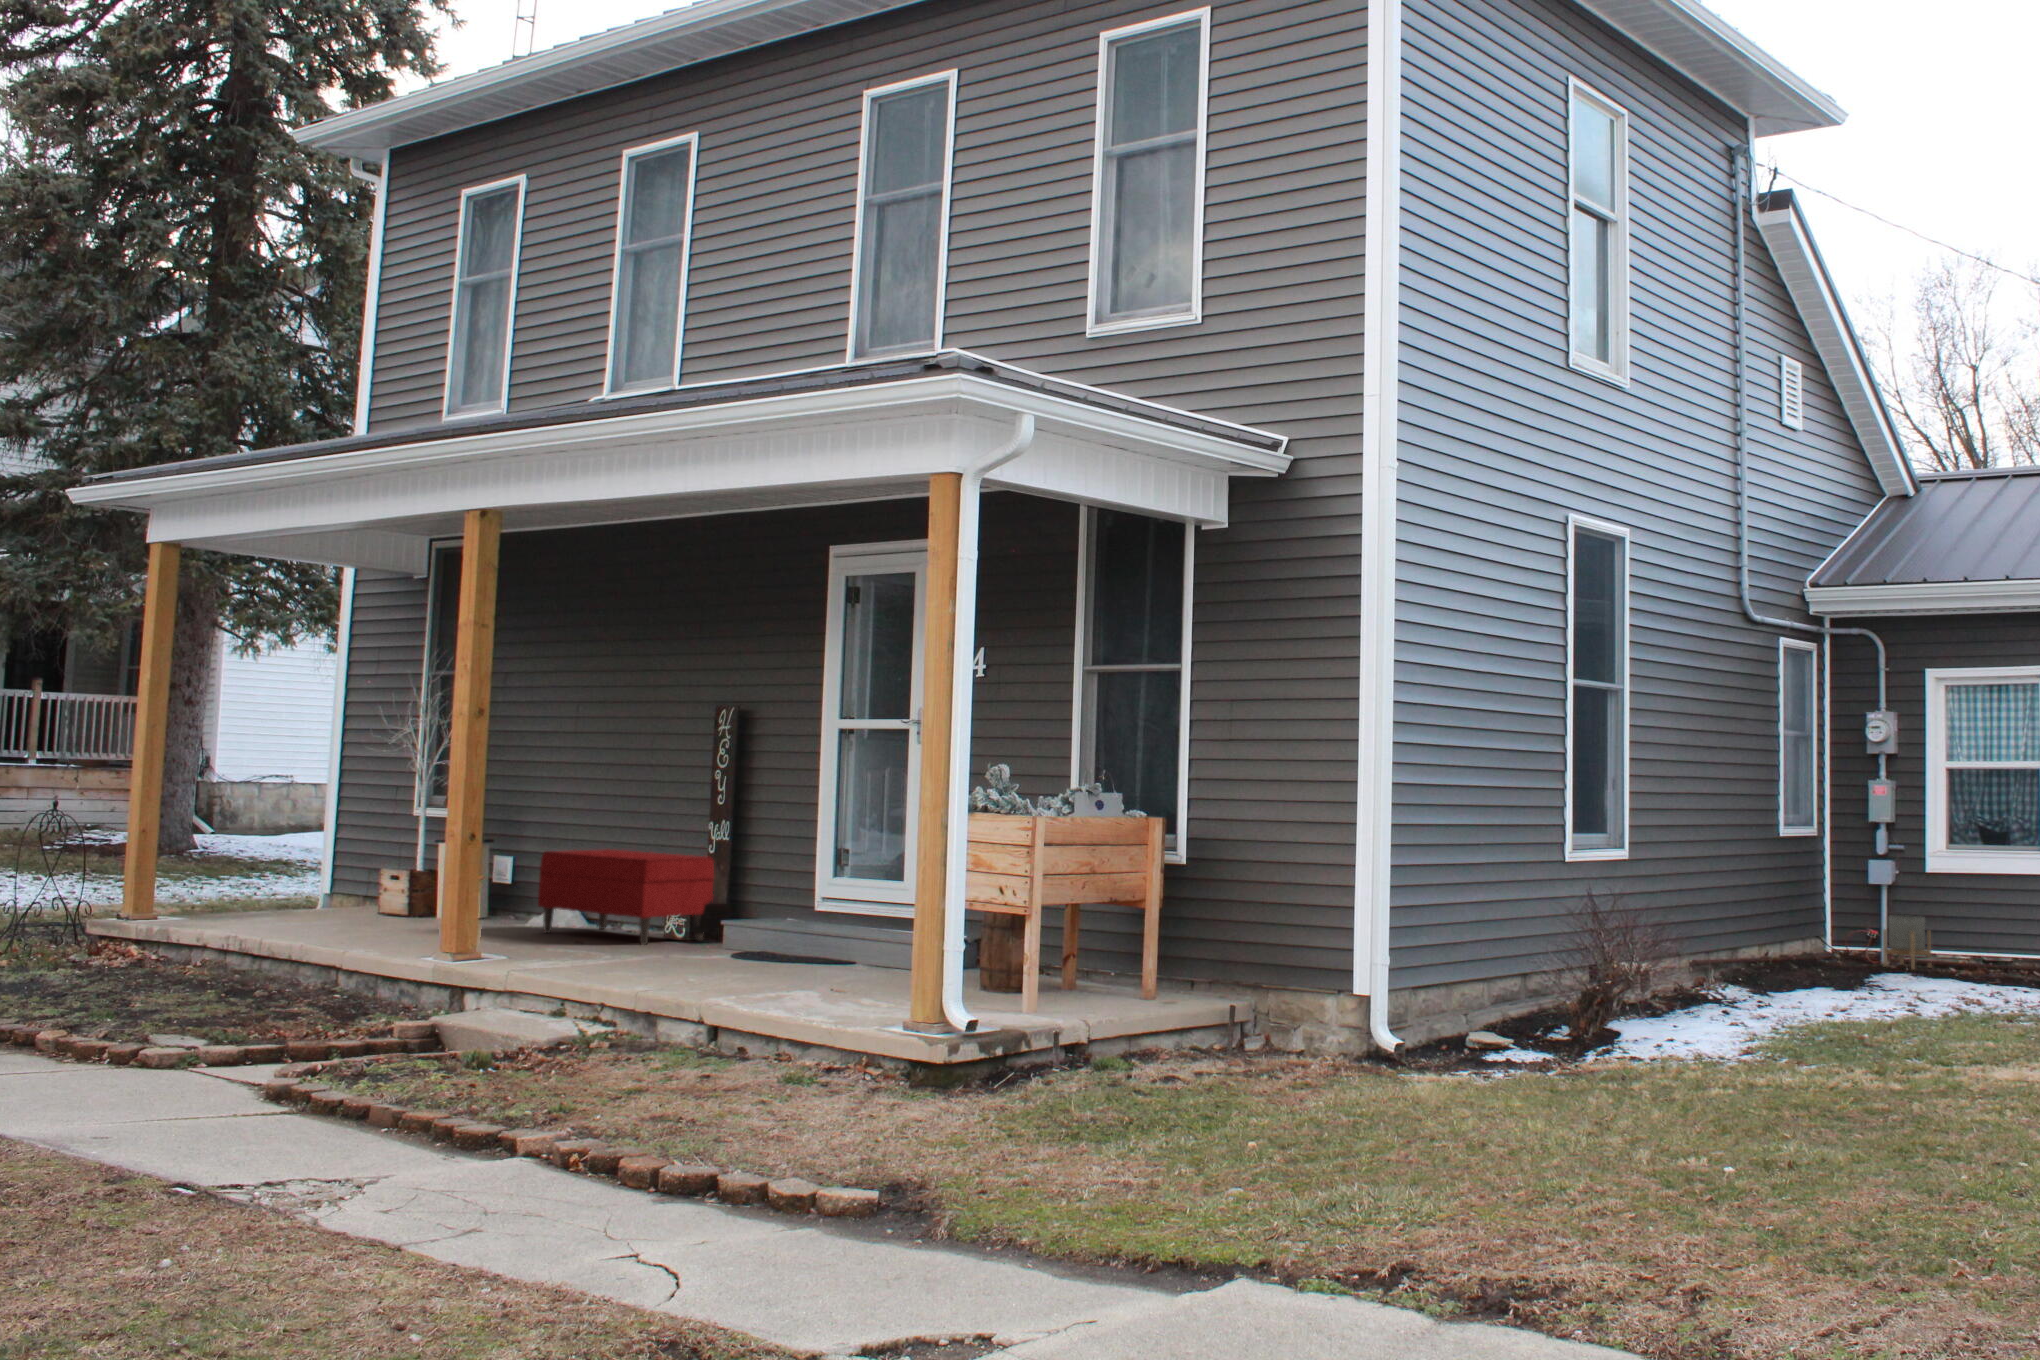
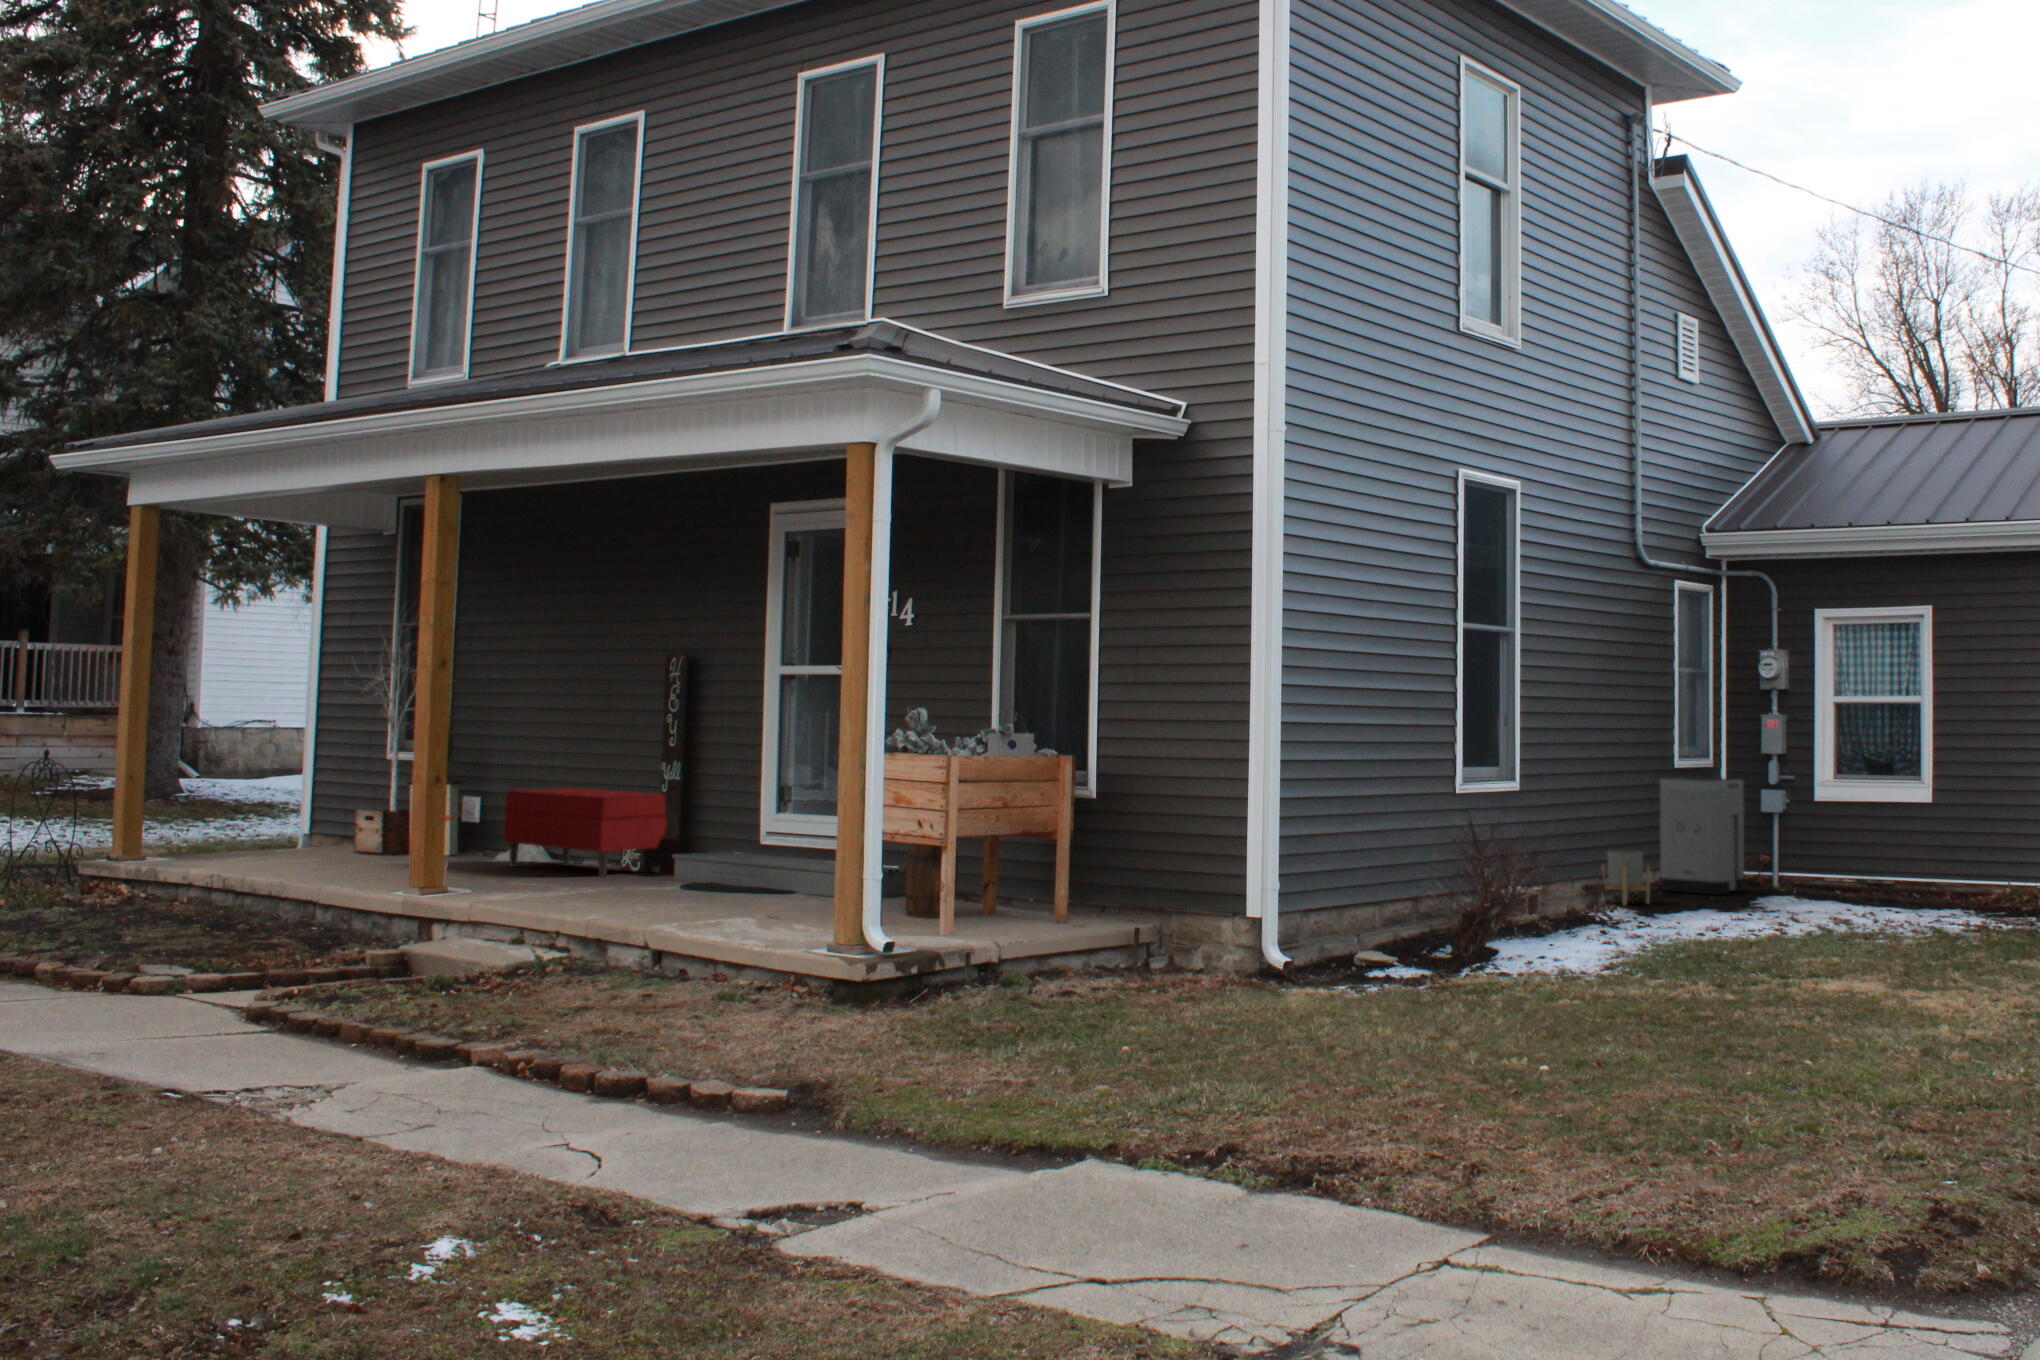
trash can: none [1768,849,1860,976] -> present [1660,777,1744,895]
planter: present [1883,915,1931,969] -> present [1602,851,1650,905]

